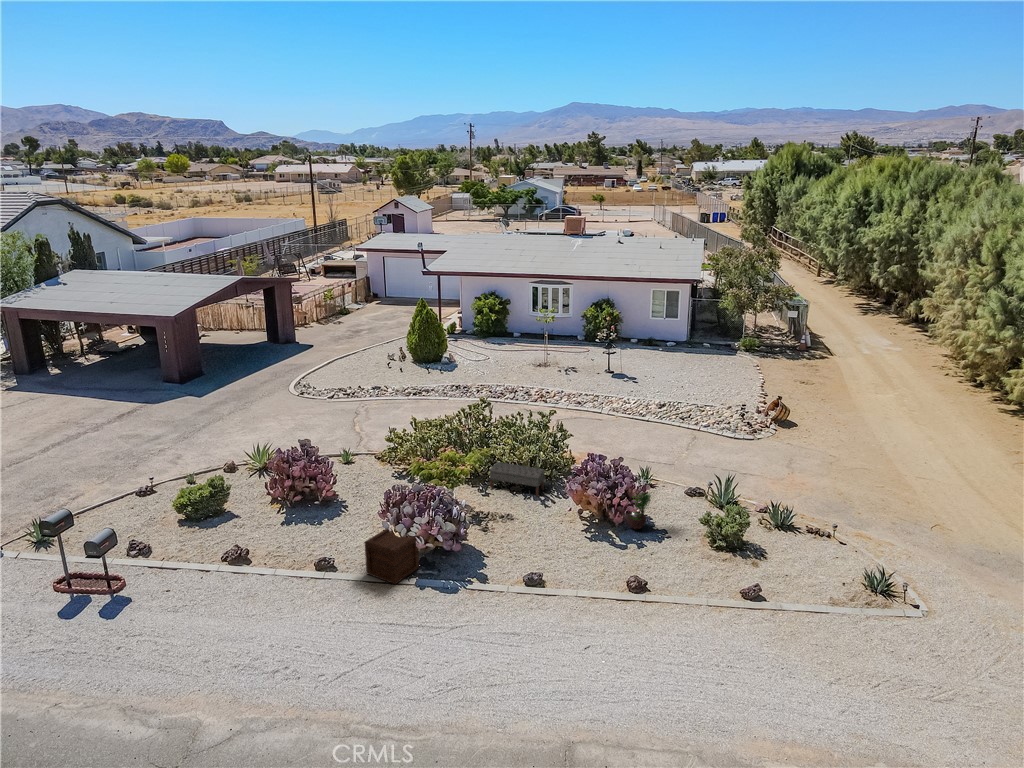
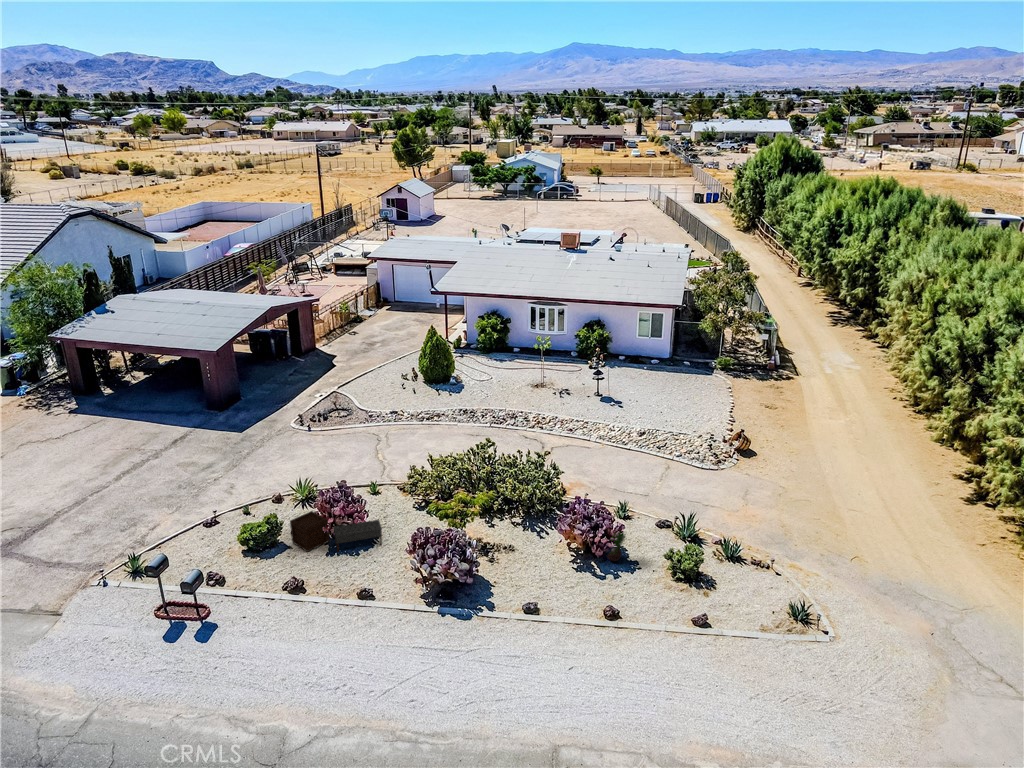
bench: present [489,462,545,497] -> present [333,520,382,552]
wooden crate: present [365,529,419,584] -> present [290,511,329,552]

